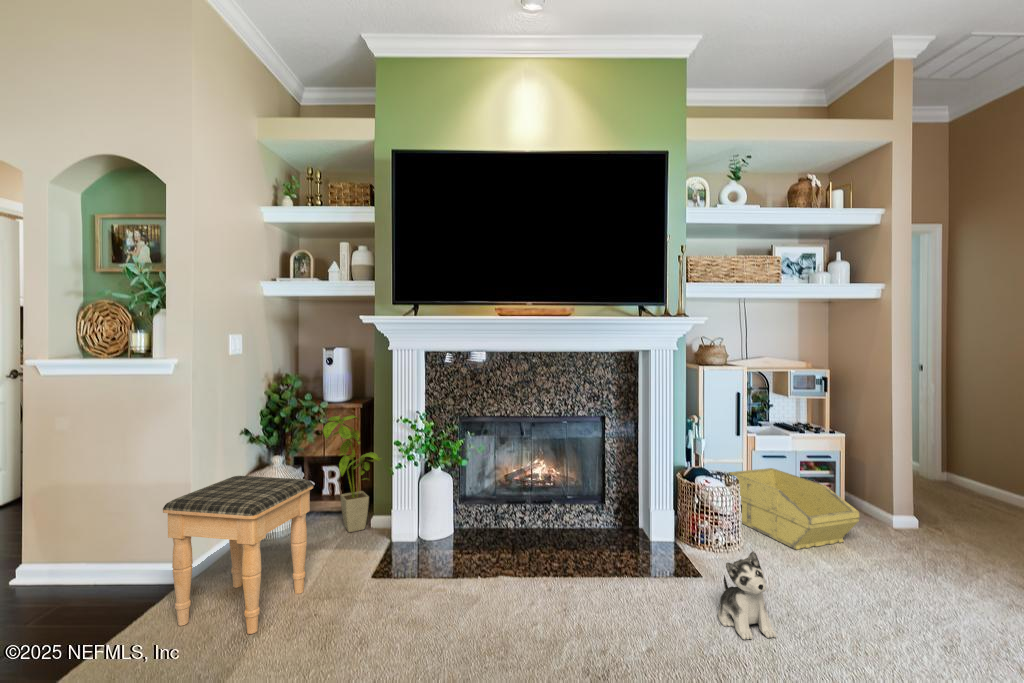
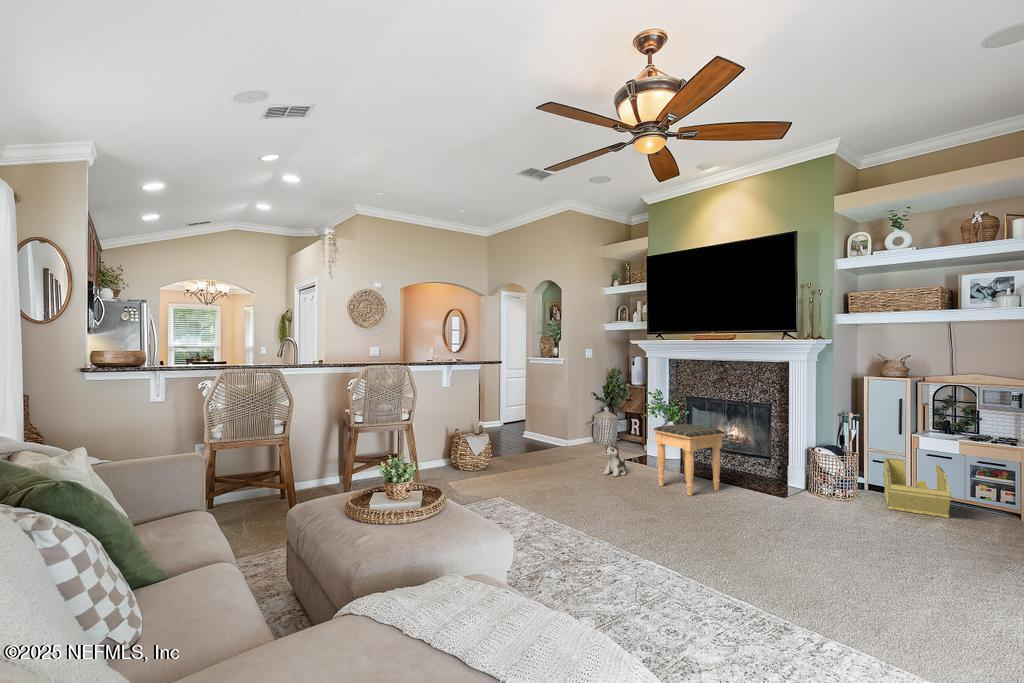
house plant: present [323,416,383,532] -> none [621,391,650,451]
footstool: present [163,476,313,634] -> present [654,424,724,496]
plush toy: present [718,551,776,640] -> present [603,442,626,476]

